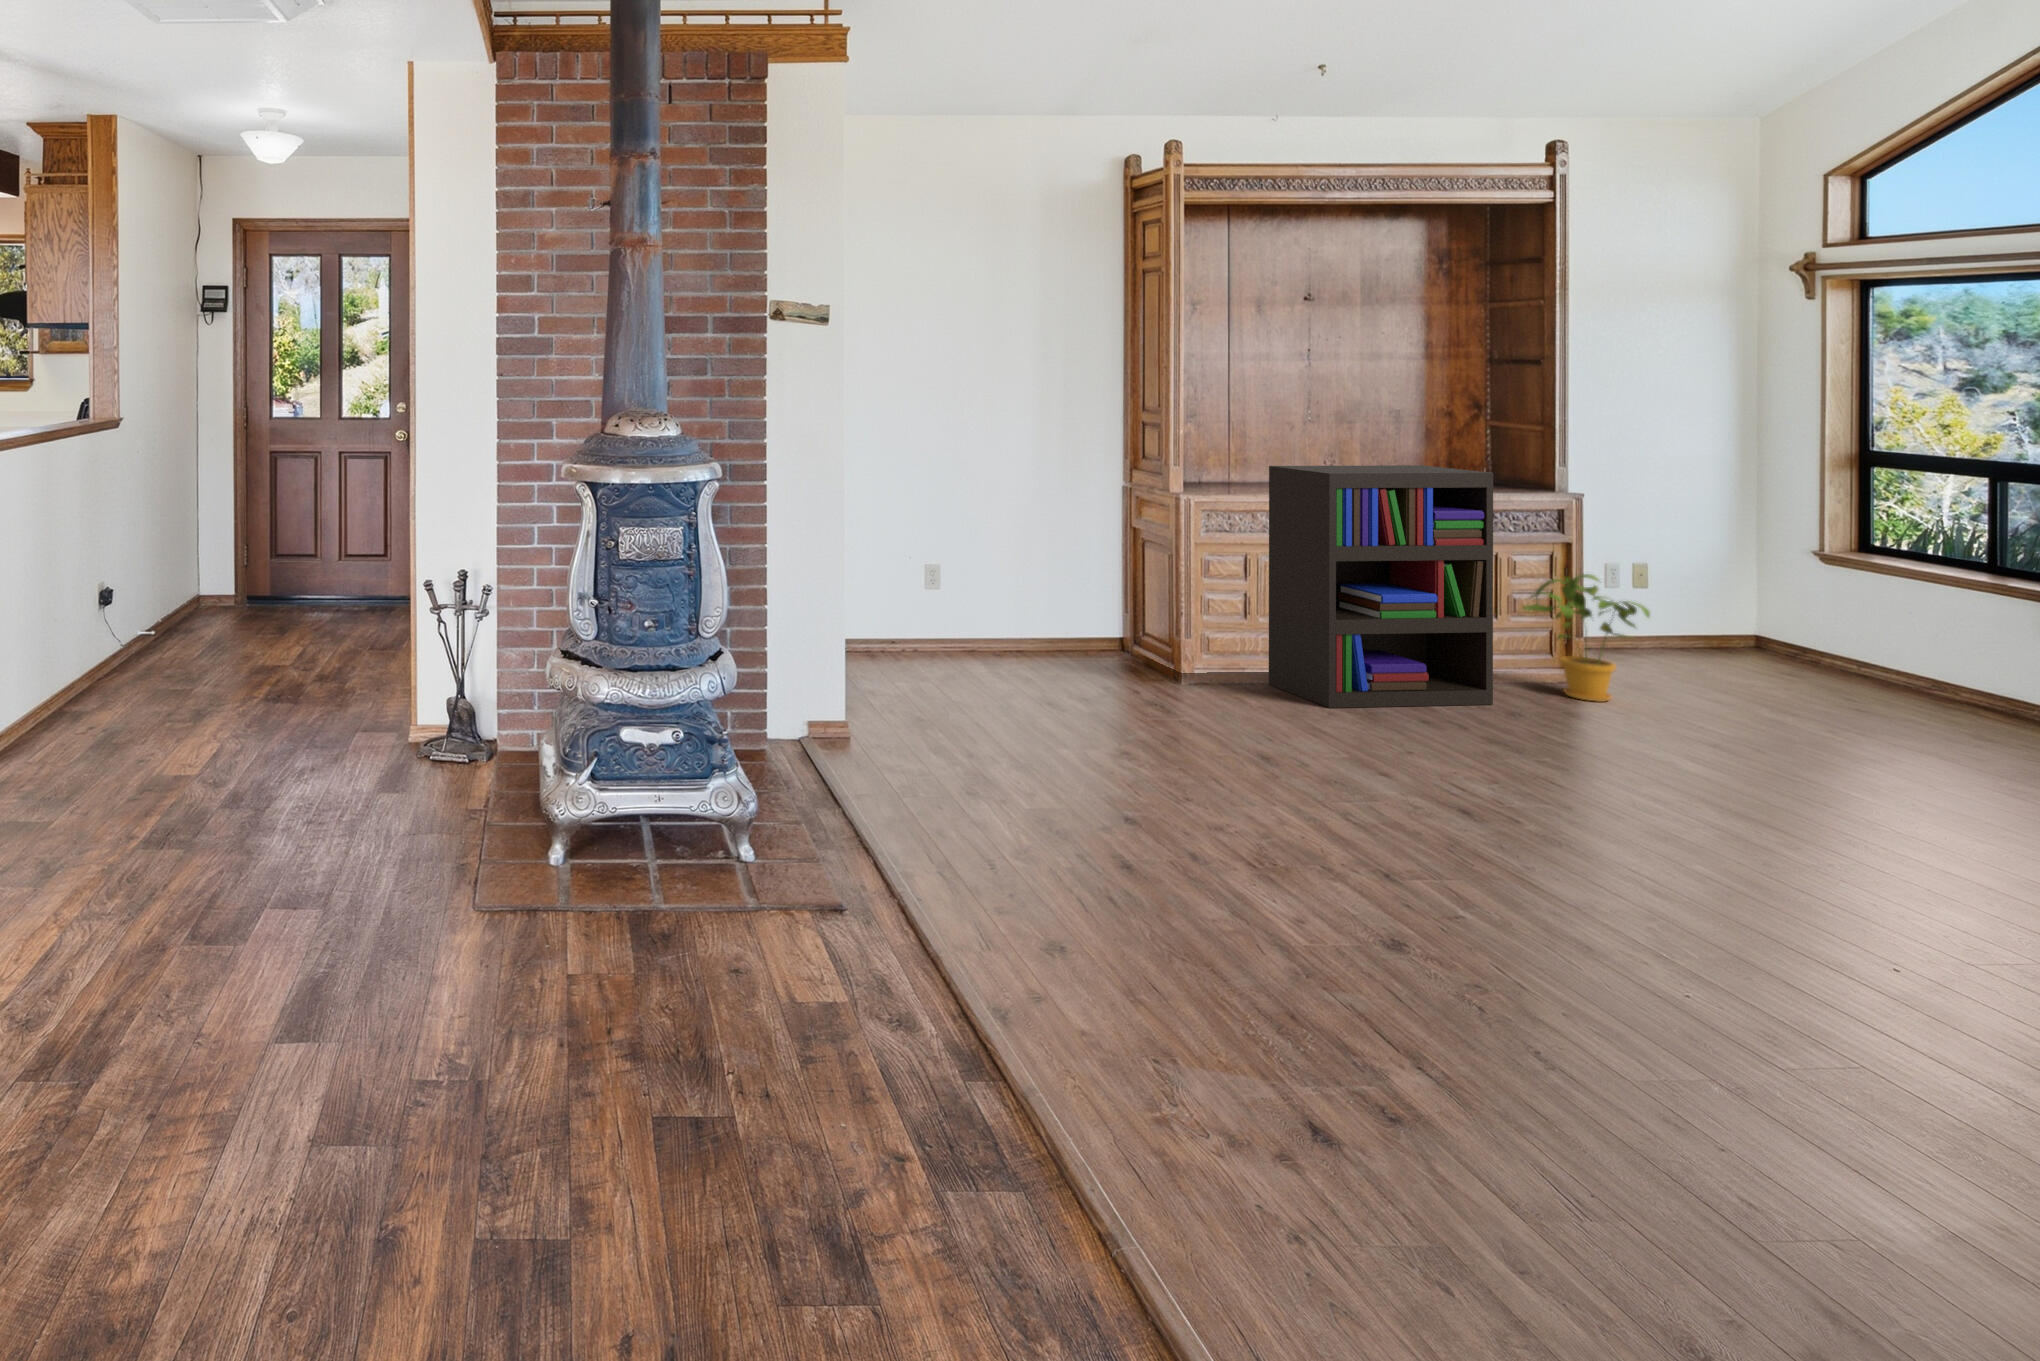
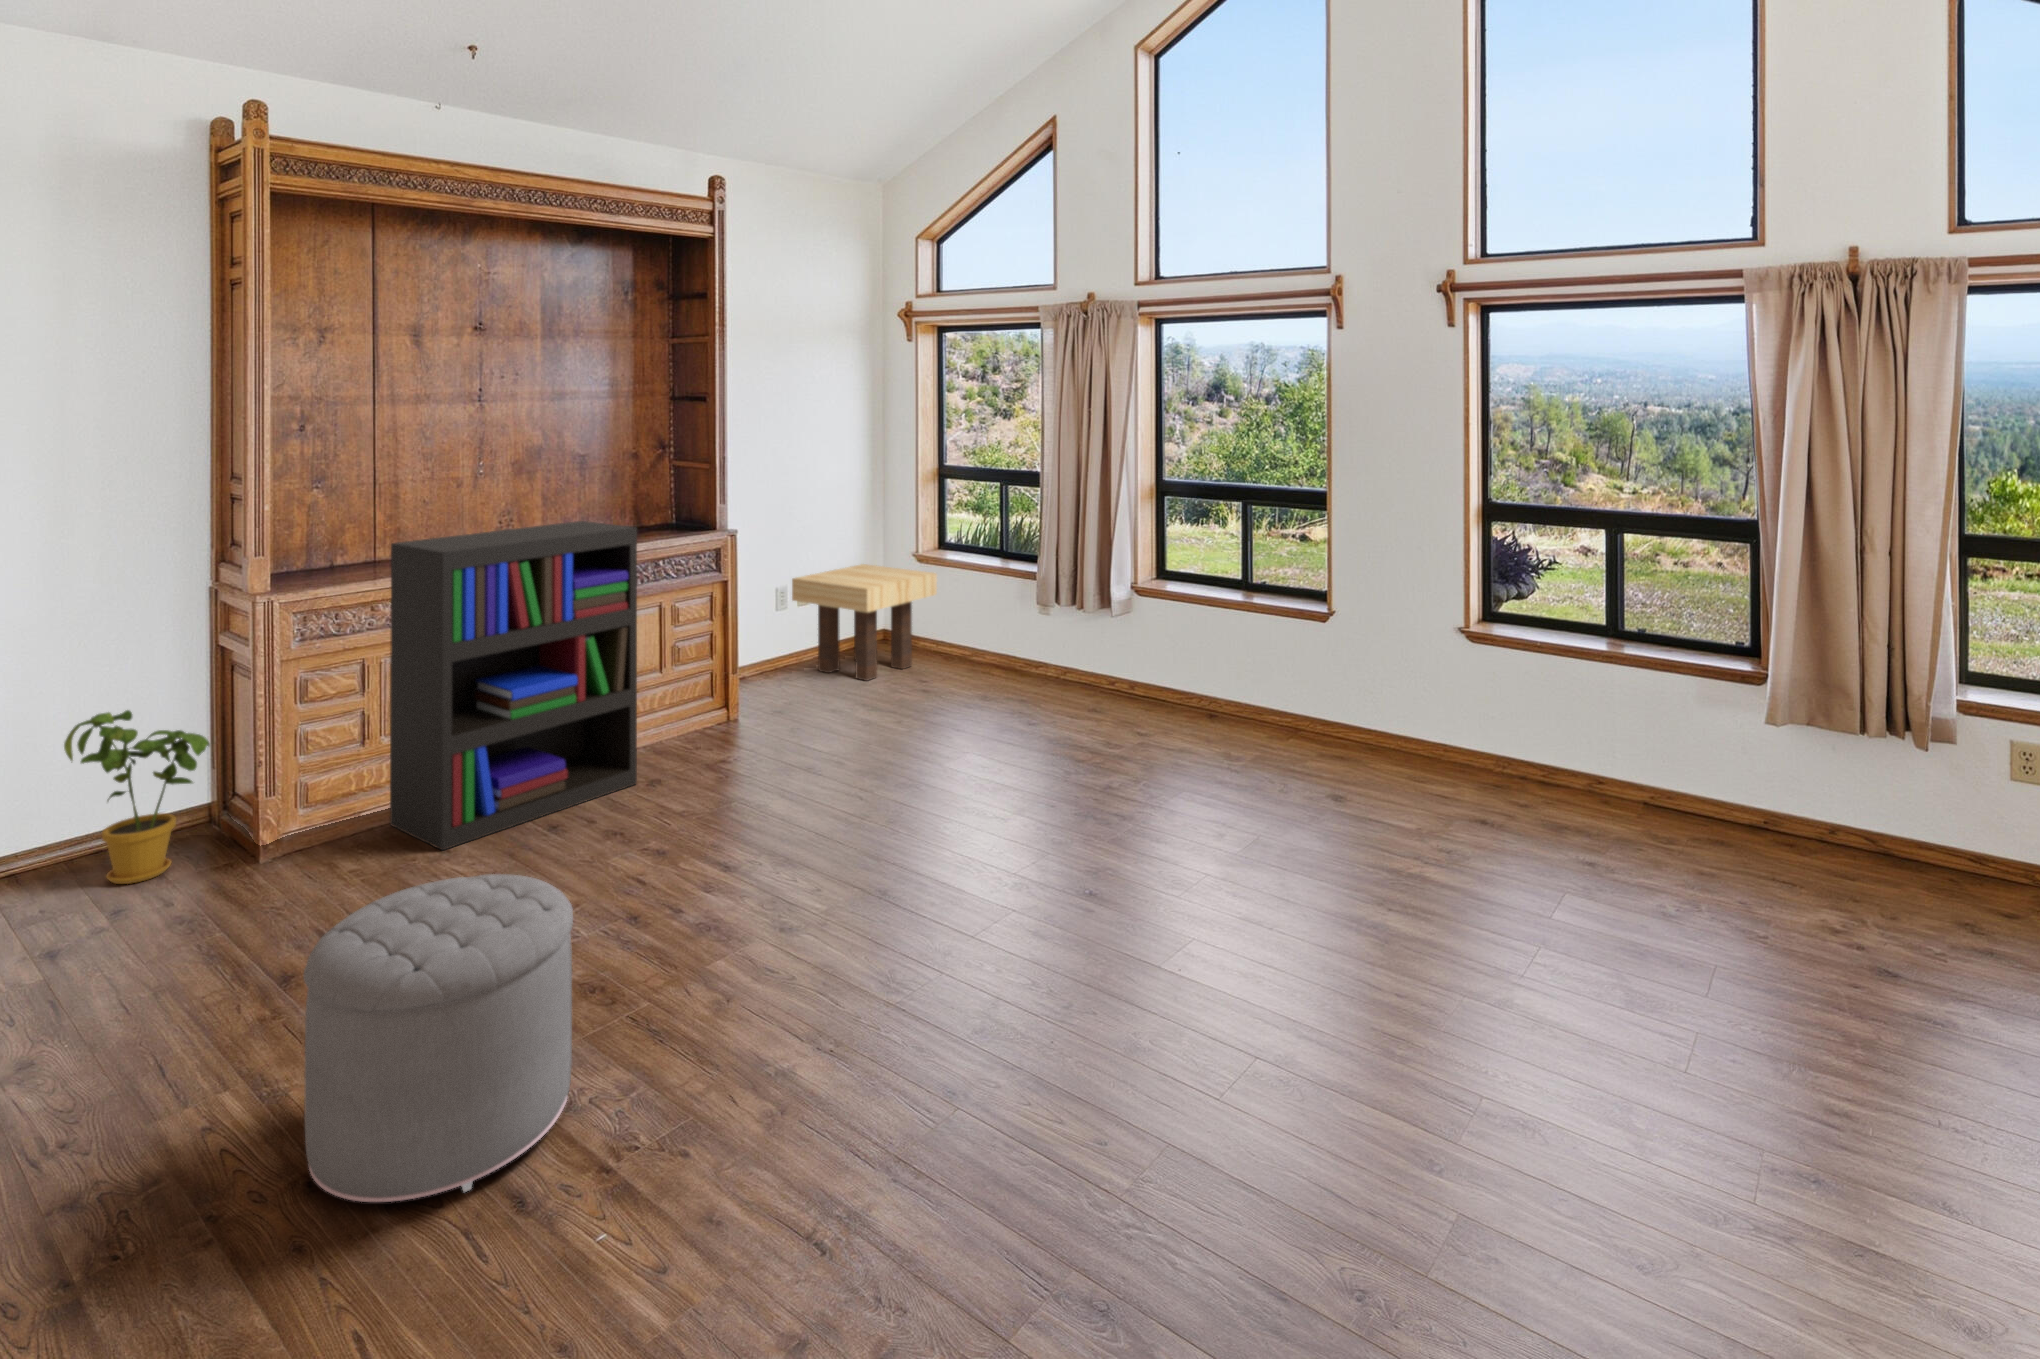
side table: none [1634,554,1862,679] -> present [792,564,937,681]
house plant: present [1522,574,1650,702] -> present [64,710,210,884]
ottoman: none [1359,684,1571,883] -> present [304,874,573,1202]

